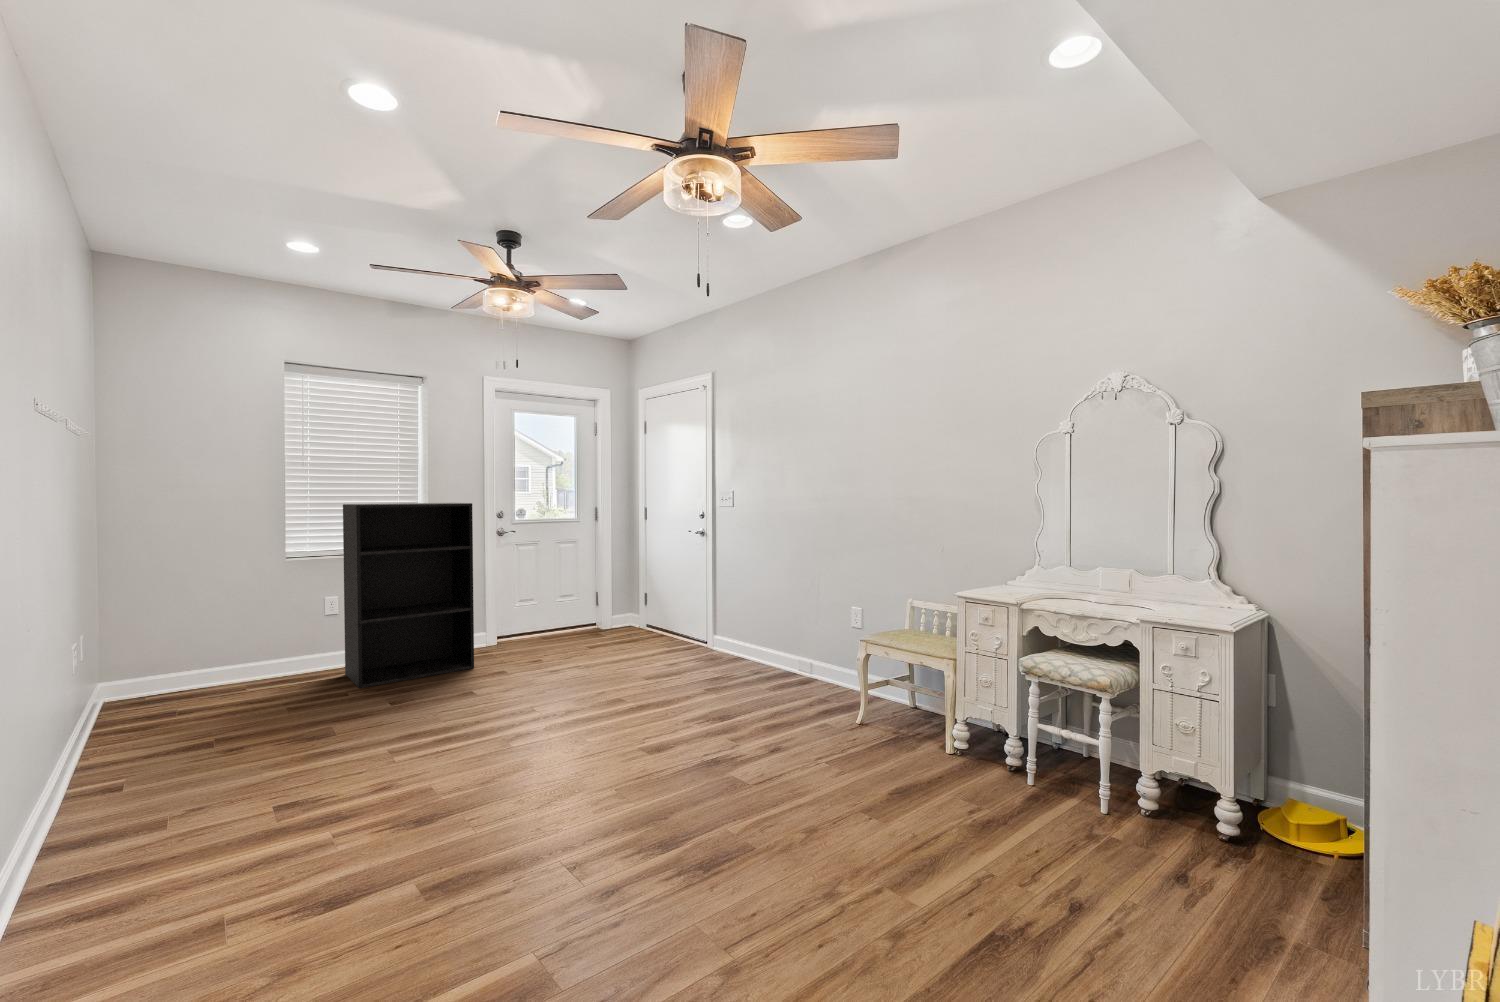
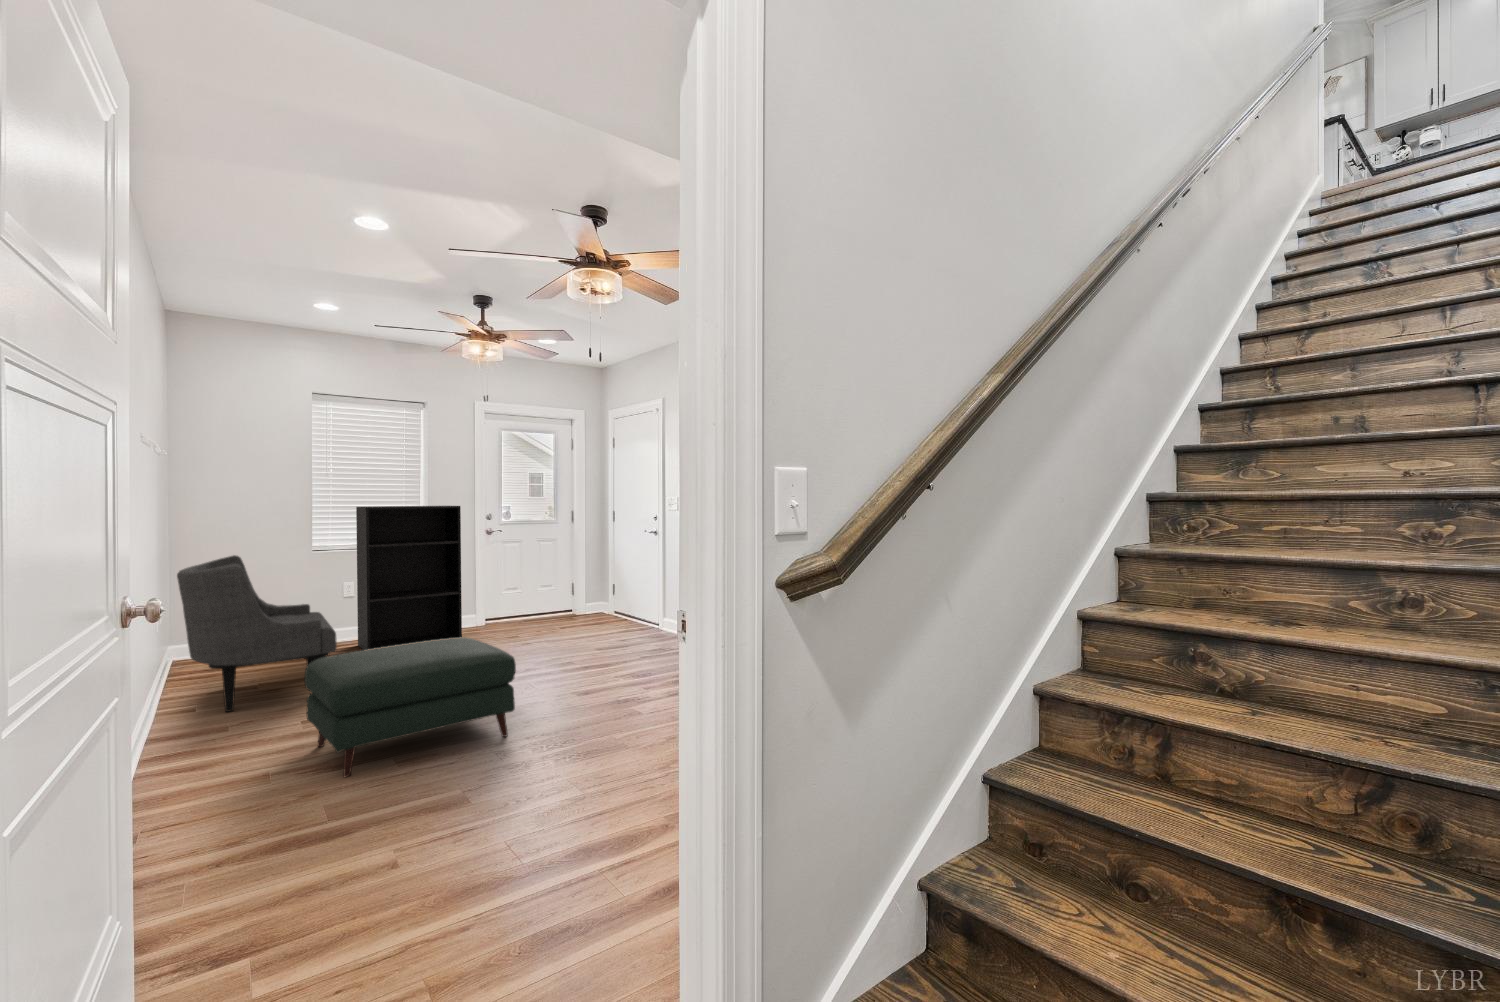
armchair: none [95,569,323,791] -> present [177,555,337,712]
ottoman: none [280,685,587,928] -> present [304,637,516,777]

